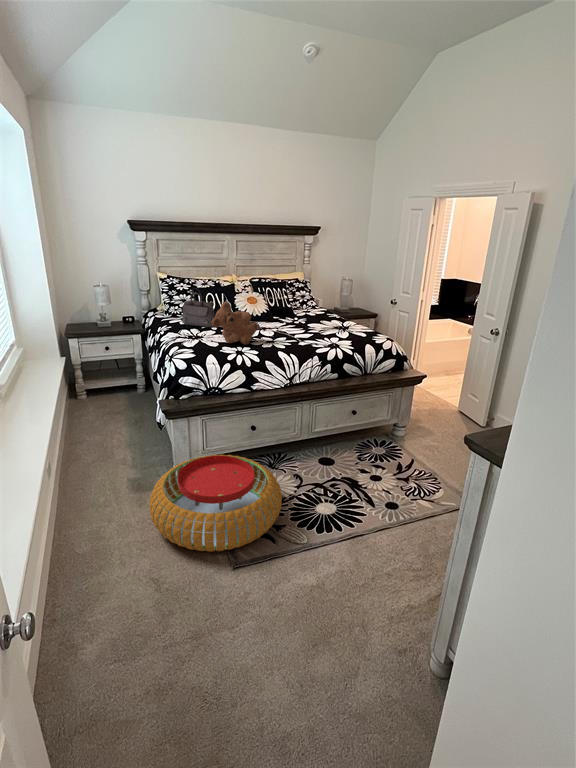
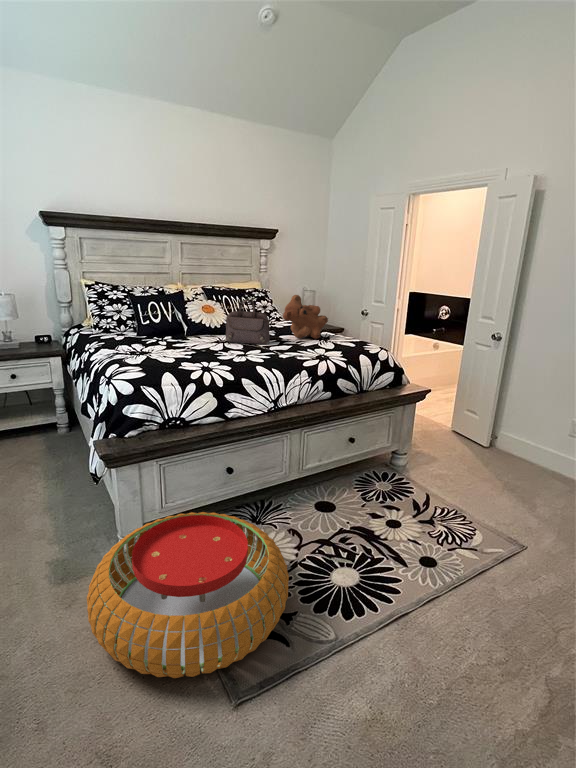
handbag: present [182,290,214,327] -> present [225,297,270,345]
teddy bear: present [211,302,259,345] -> present [283,295,328,339]

